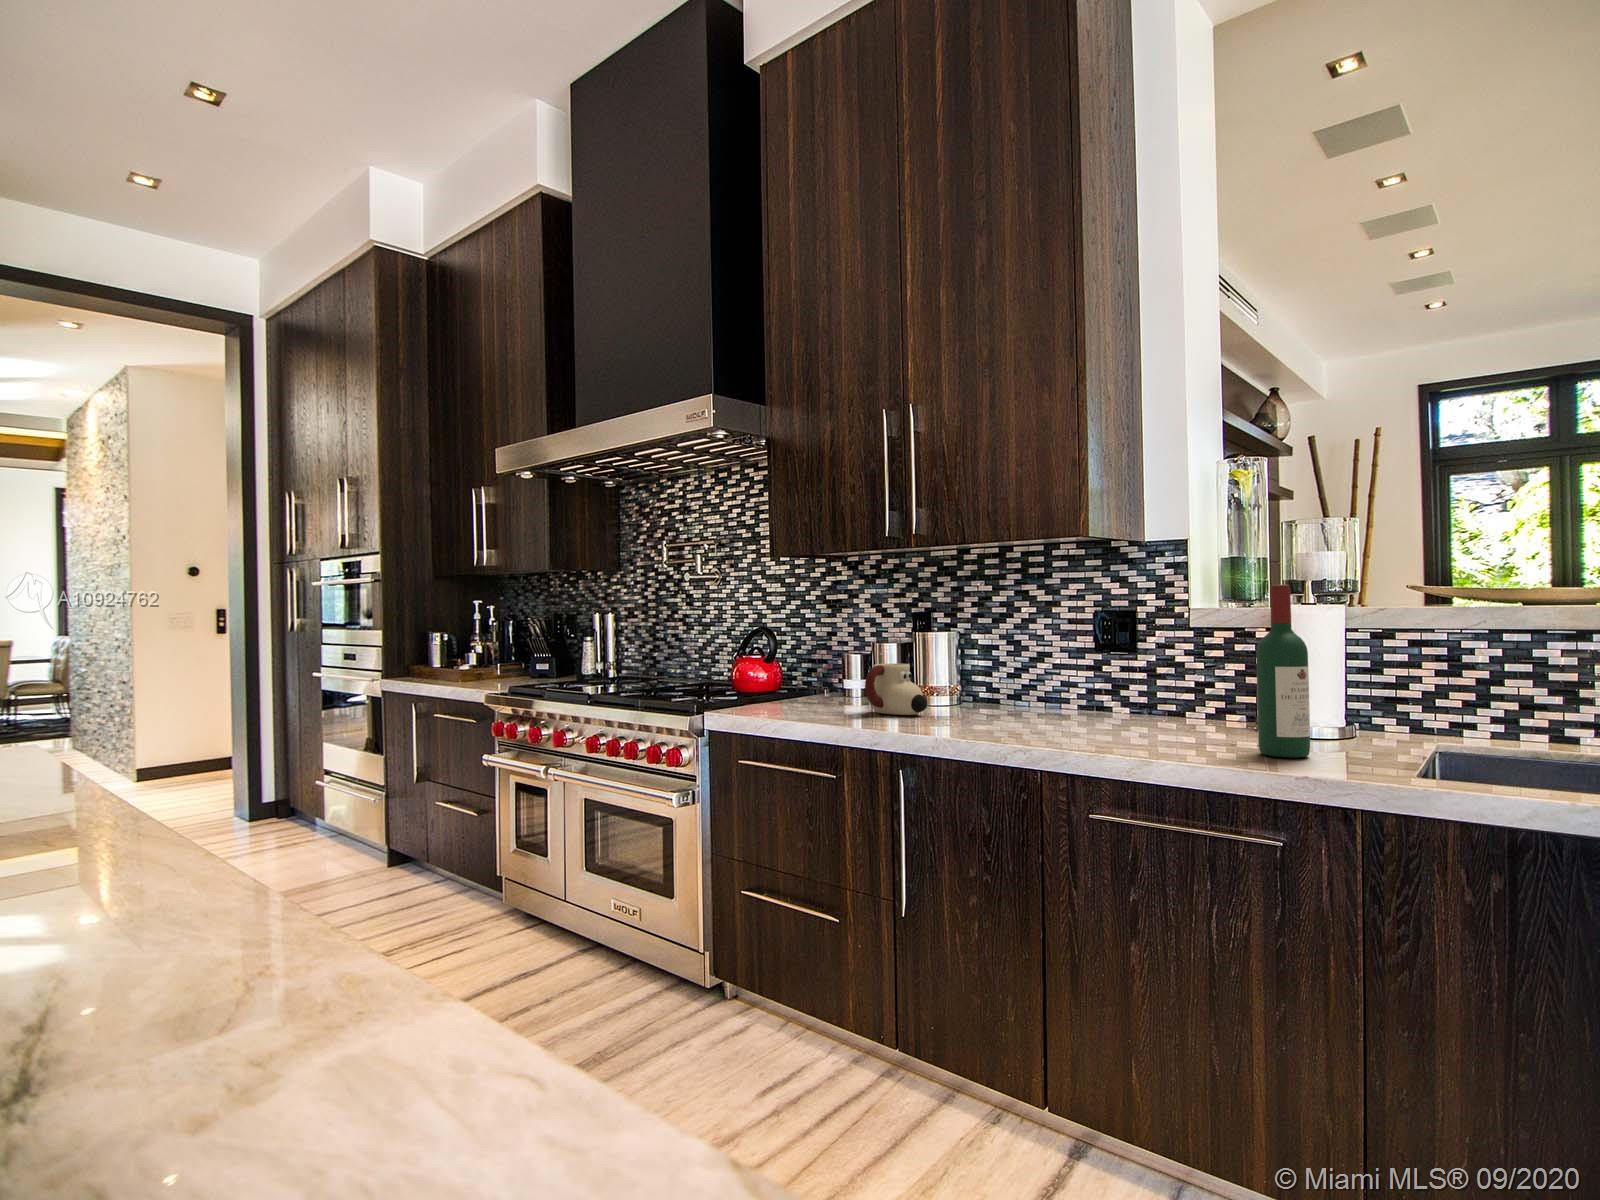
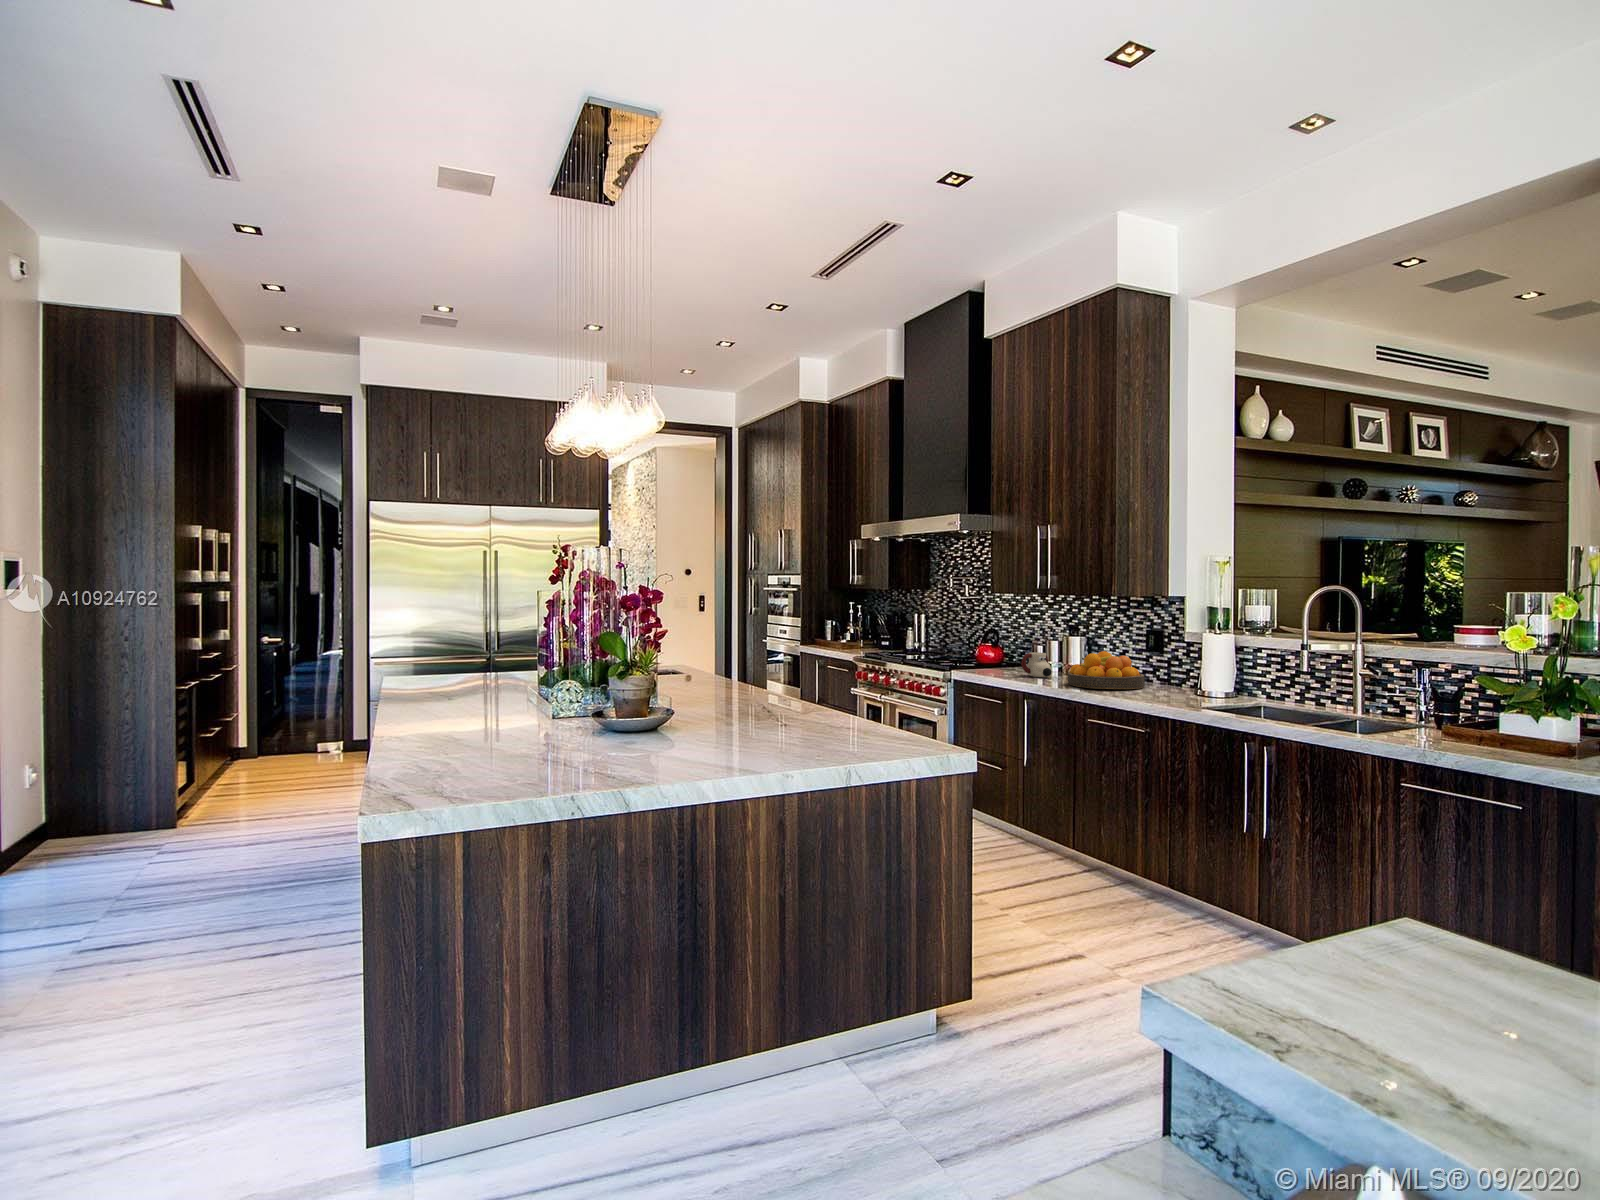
wine bottle: present [1256,585,1310,758] -> none [1155,629,1176,701]
fruit bowl: none [985,652,1152,735] -> present [1068,651,1145,689]

